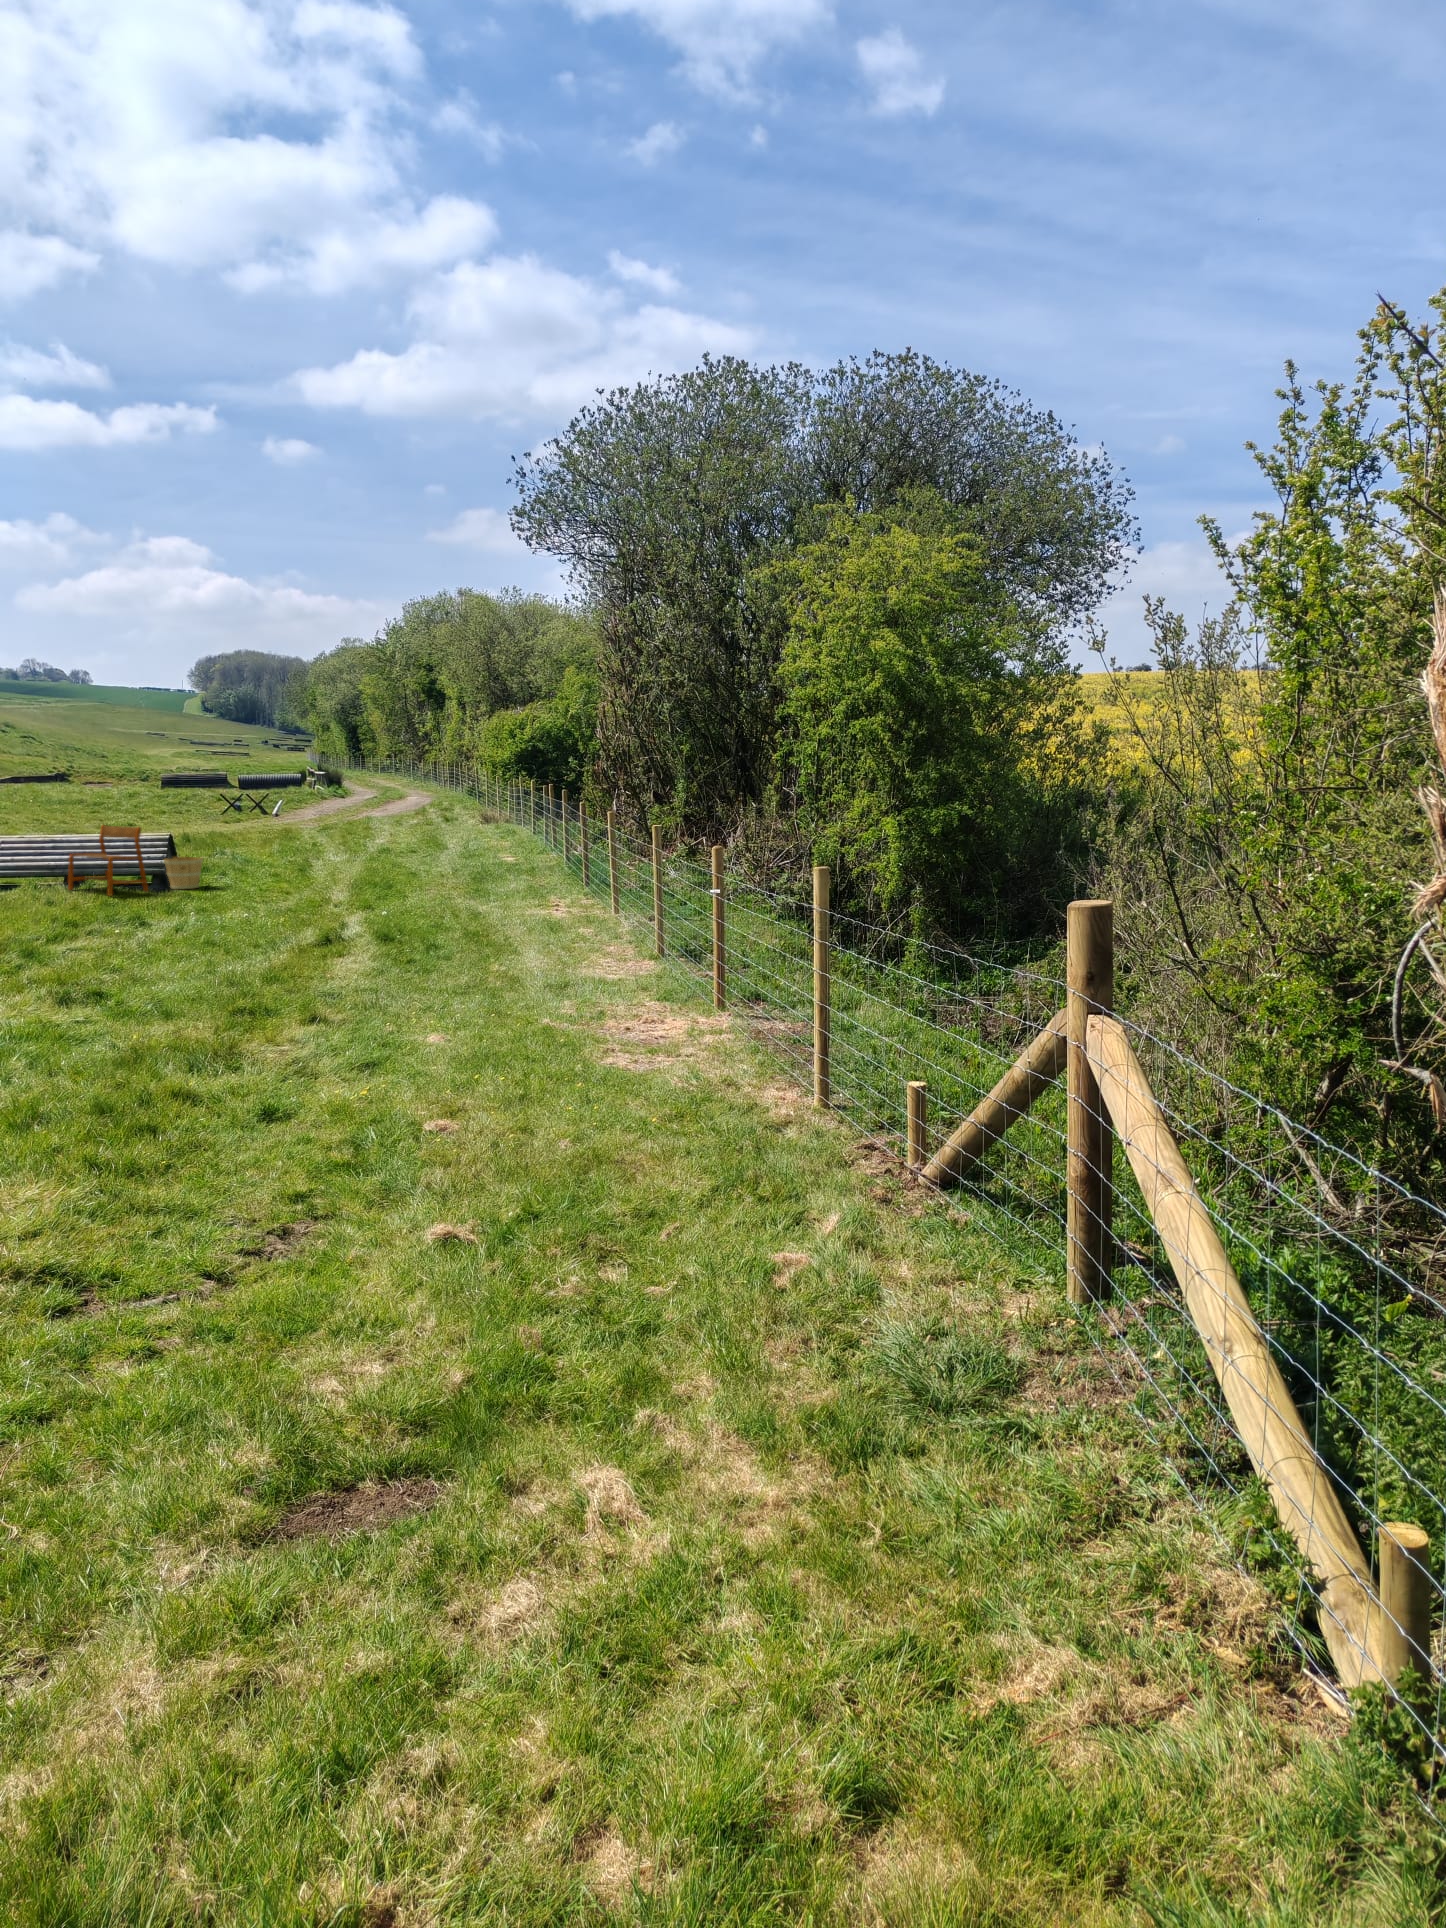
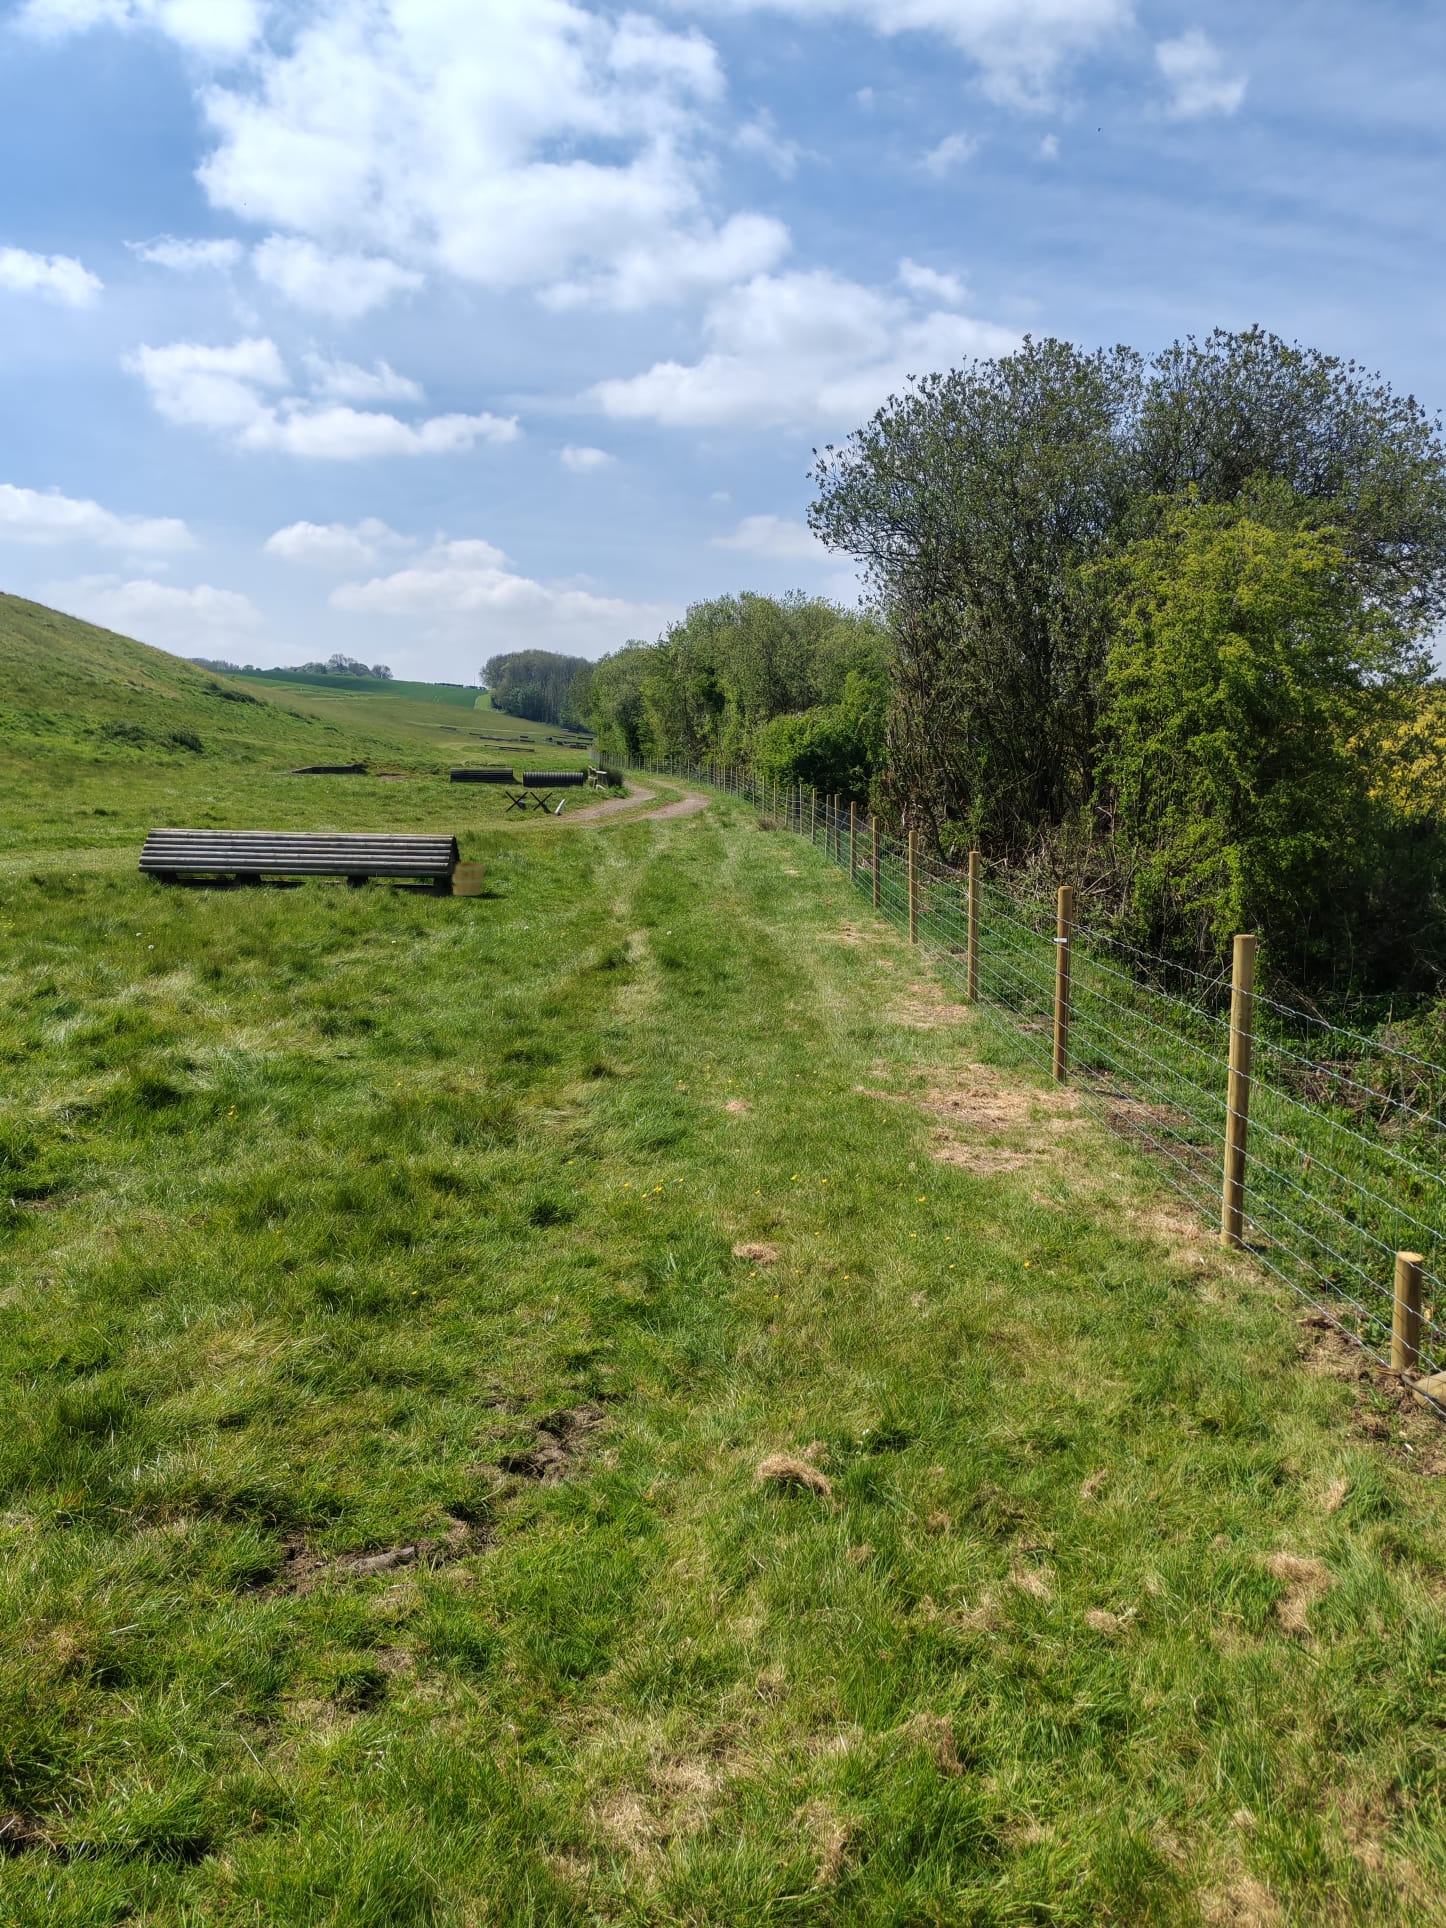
bench: present [68,825,148,896] -> none [358,827,432,901]

